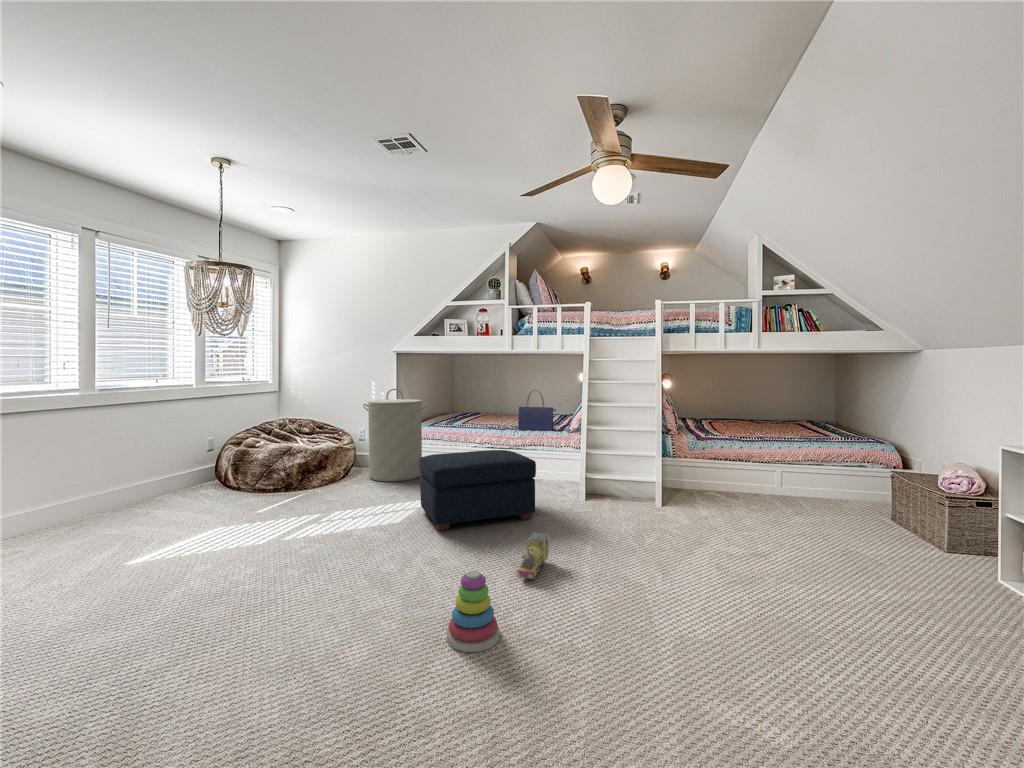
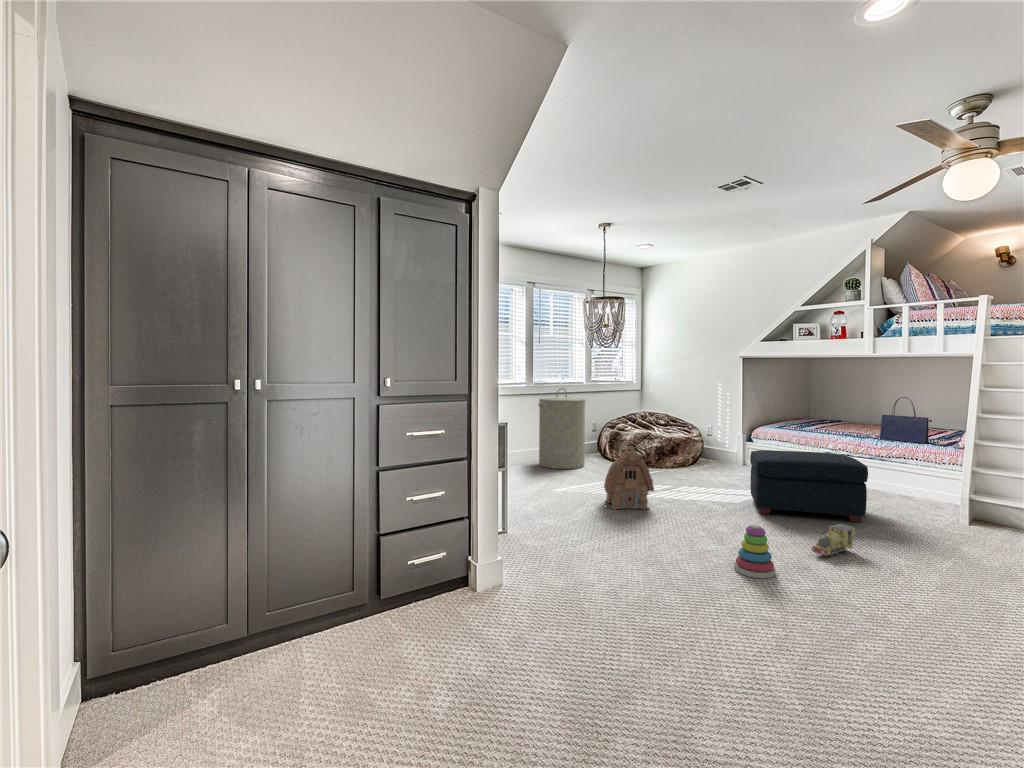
laundry hamper: present [363,389,428,482] -> present [539,388,585,469]
toy house: none [227,475,309,575] -> present [604,447,654,510]

